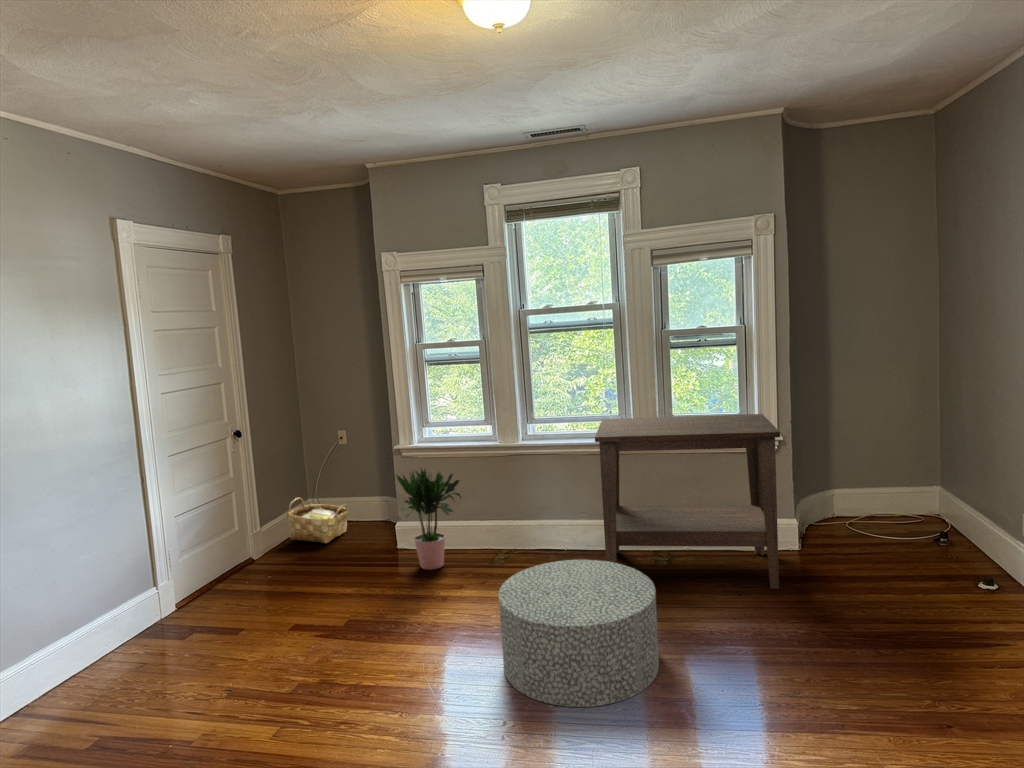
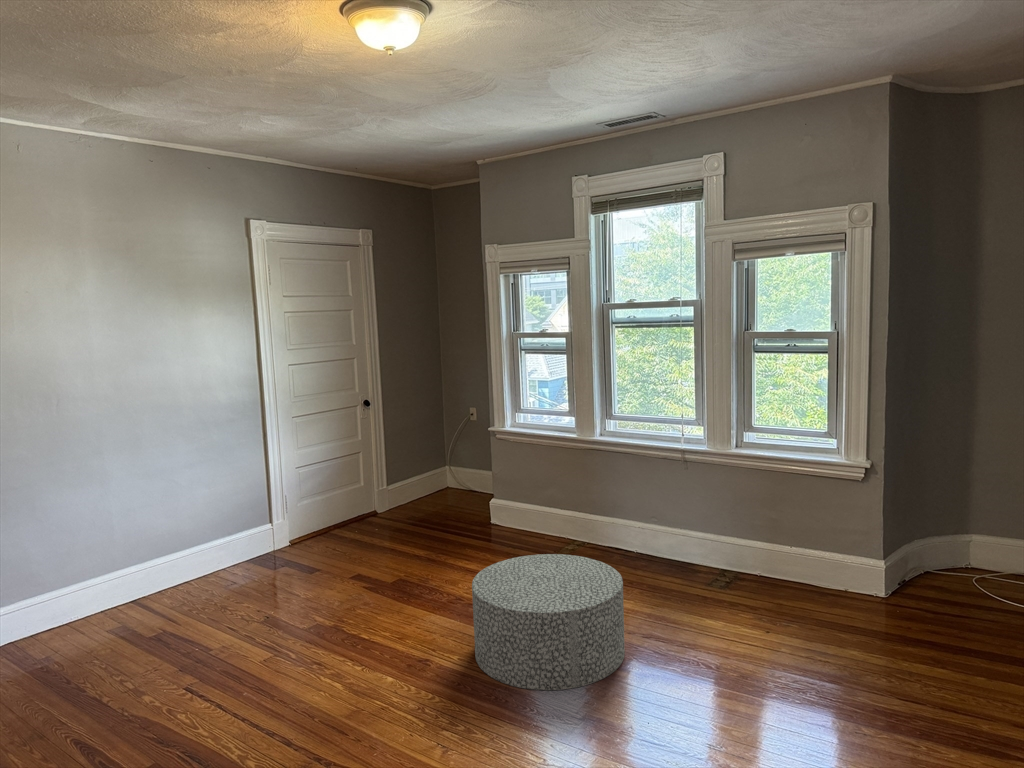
side table: present [595,414,780,589] -> none [631,422,846,631]
potted plant: present [396,469,461,569] -> none [472,446,538,548]
woven basket: present [287,498,348,543] -> none [410,466,462,511]

